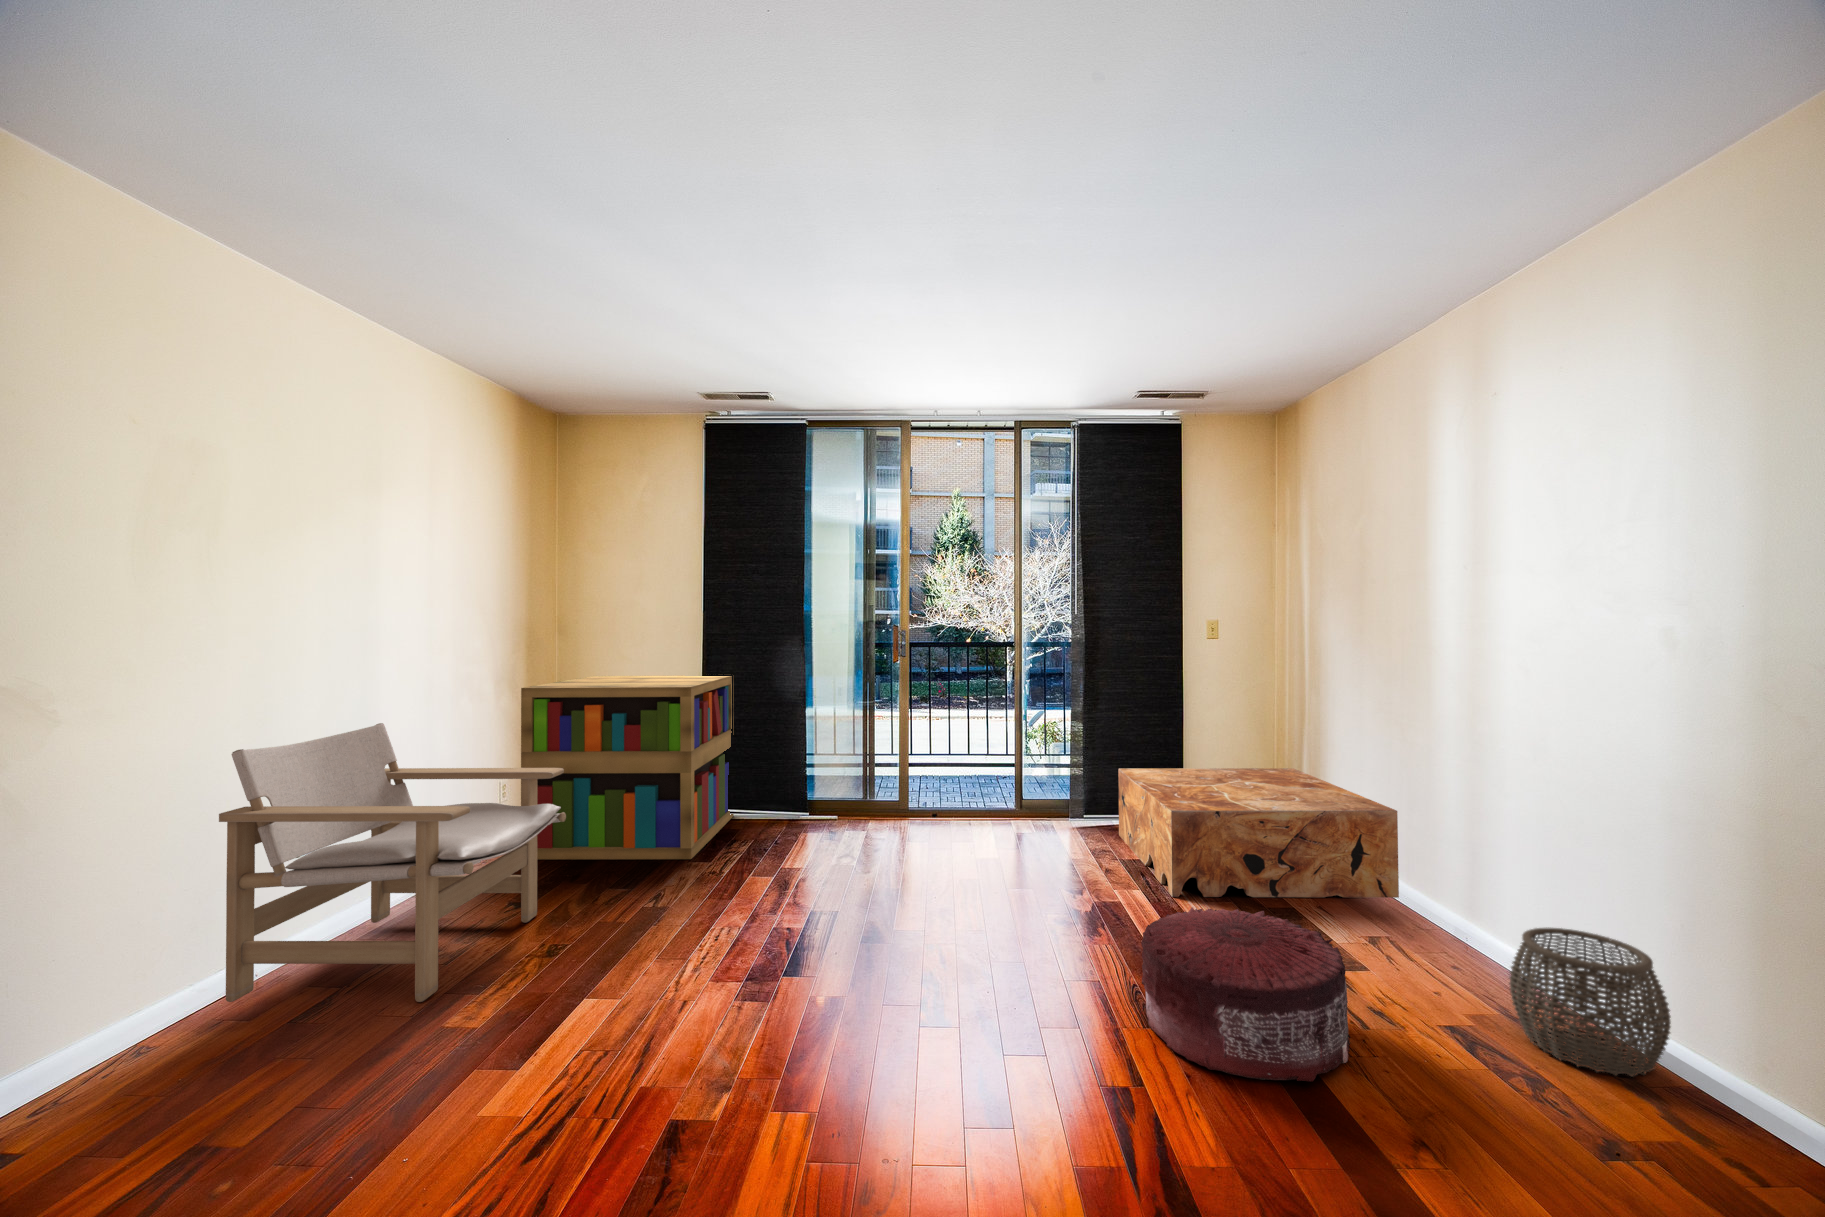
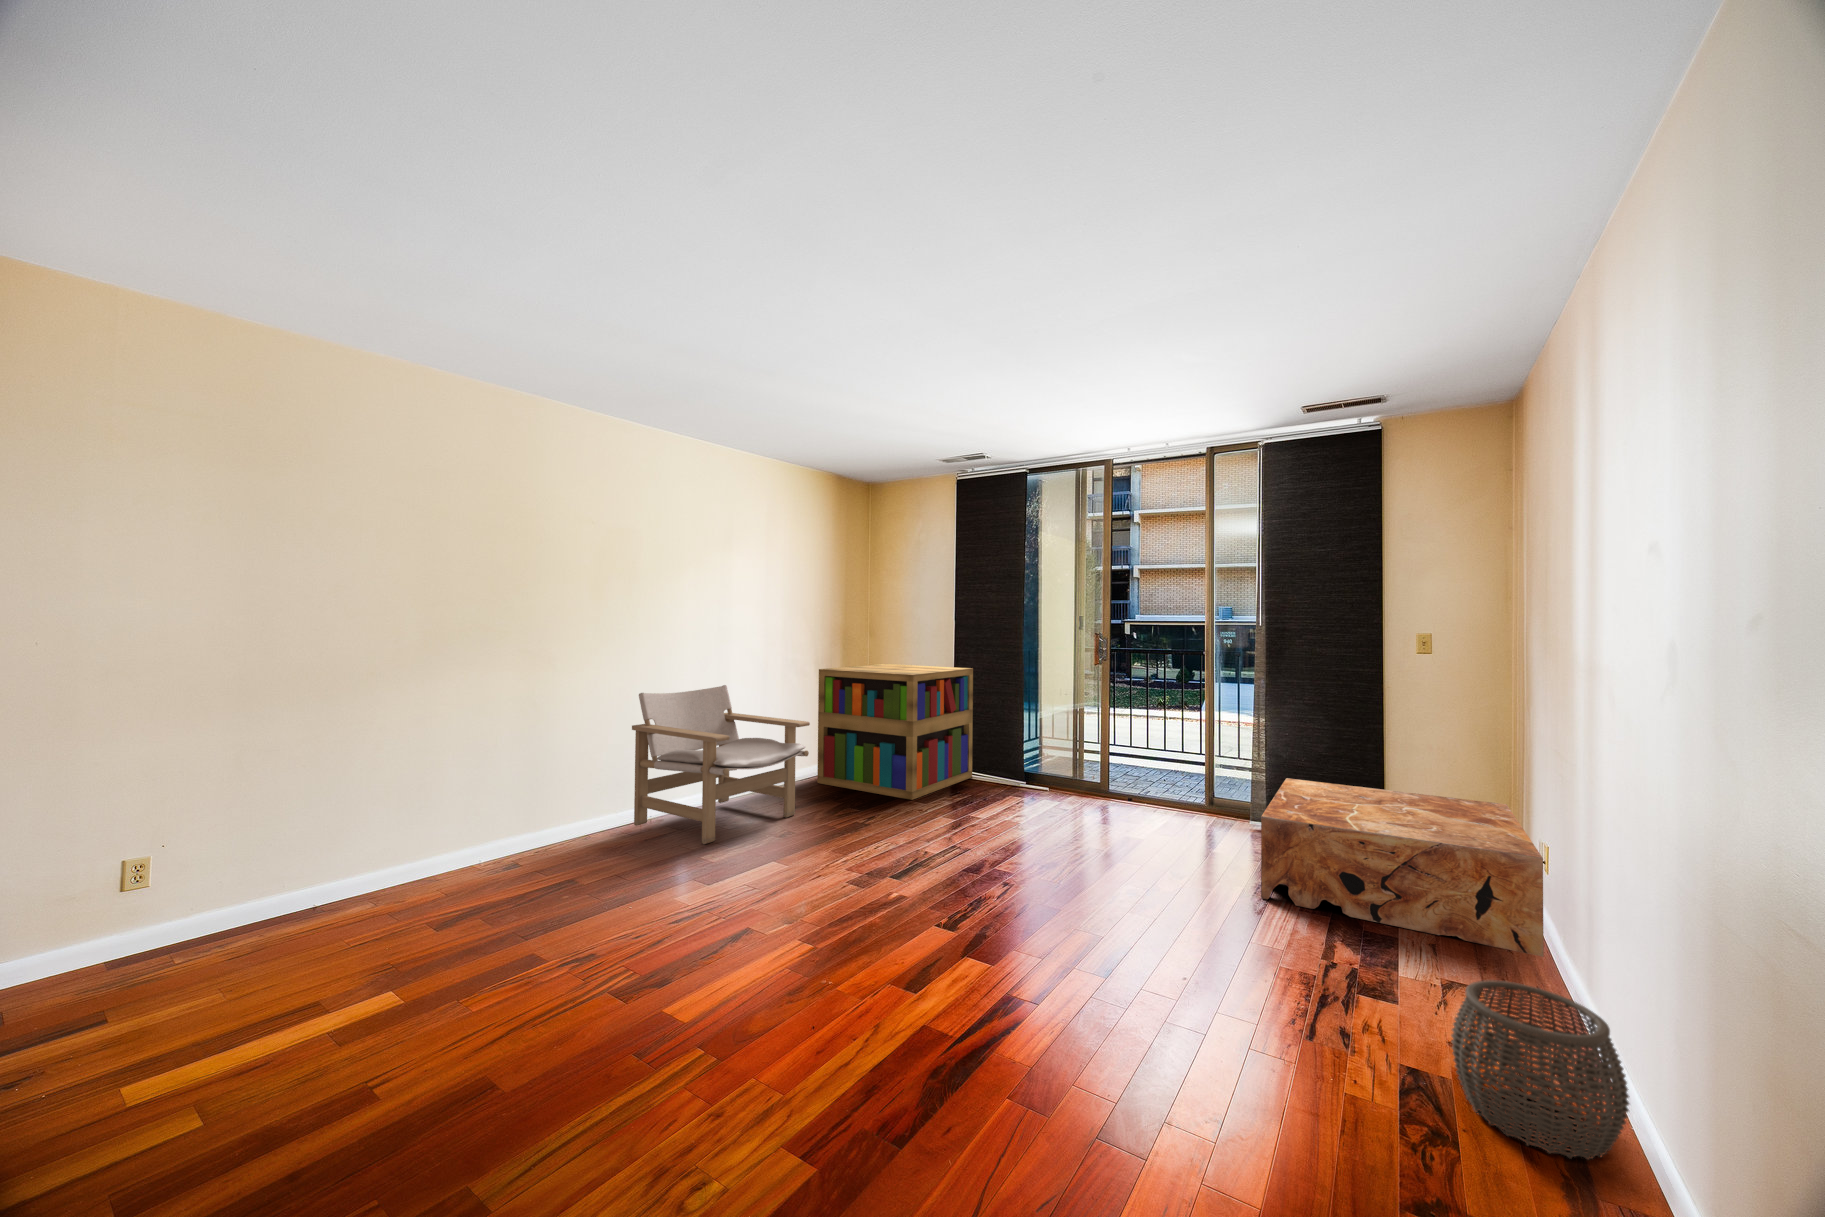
pouf: present [1141,907,1350,1082] -> none [1086,888,1267,1039]

